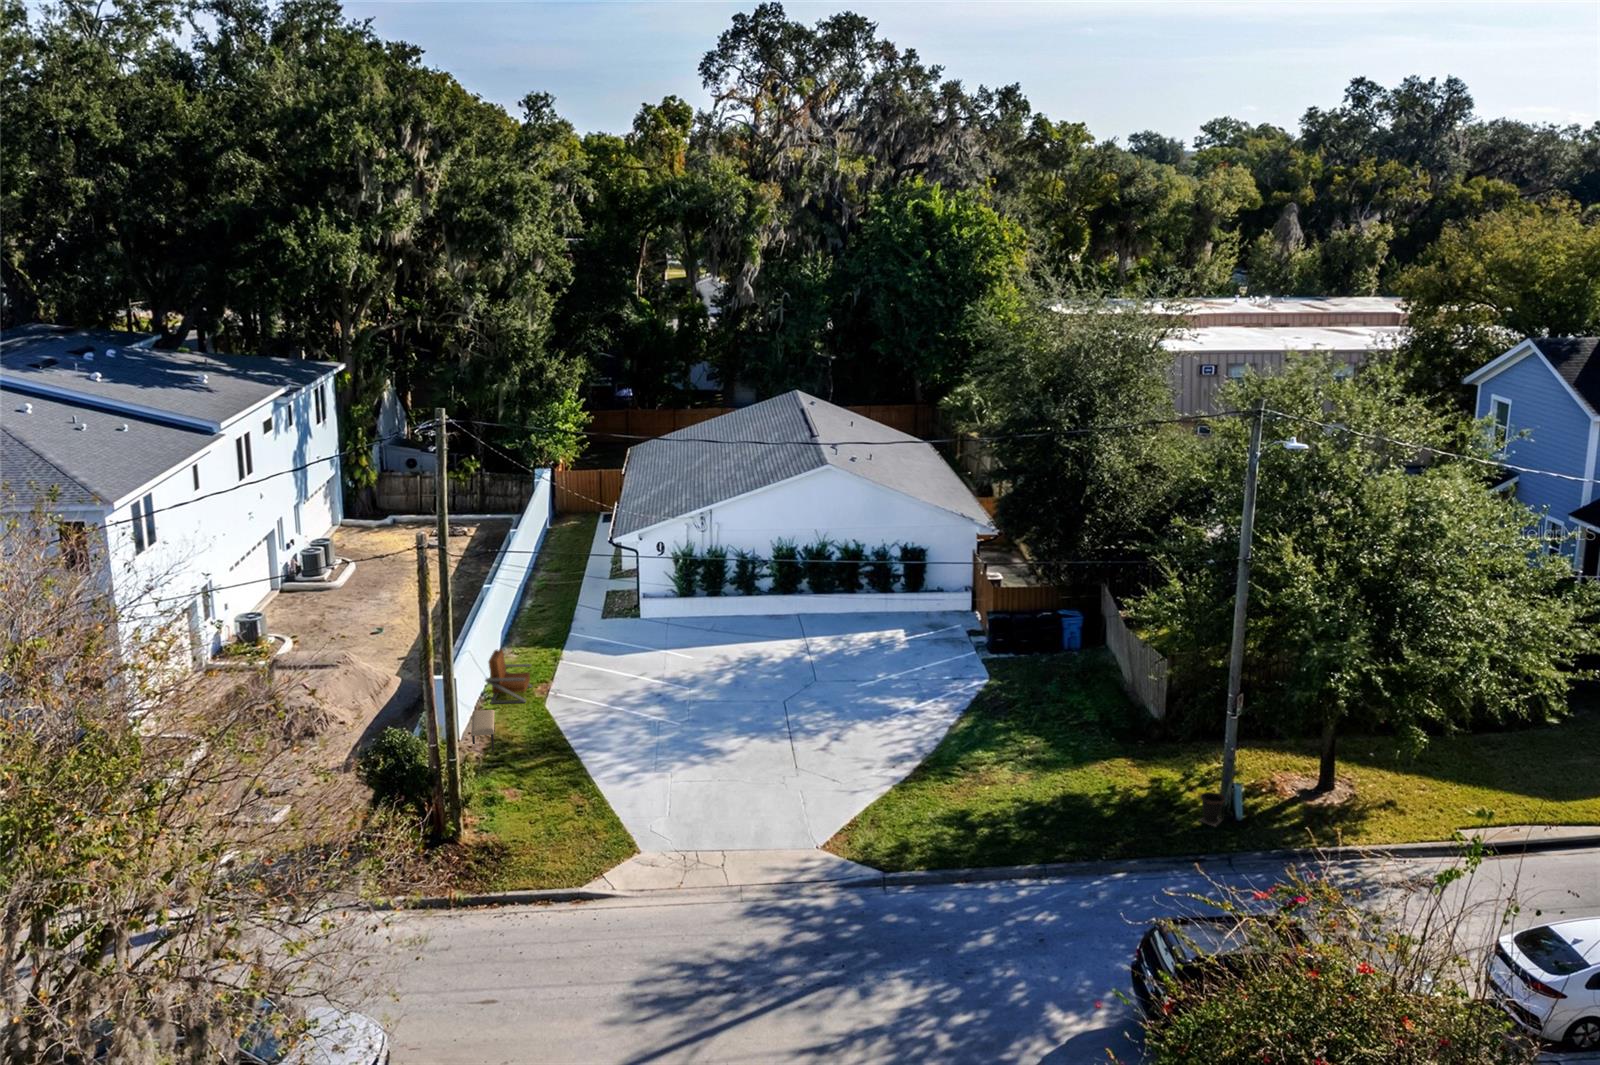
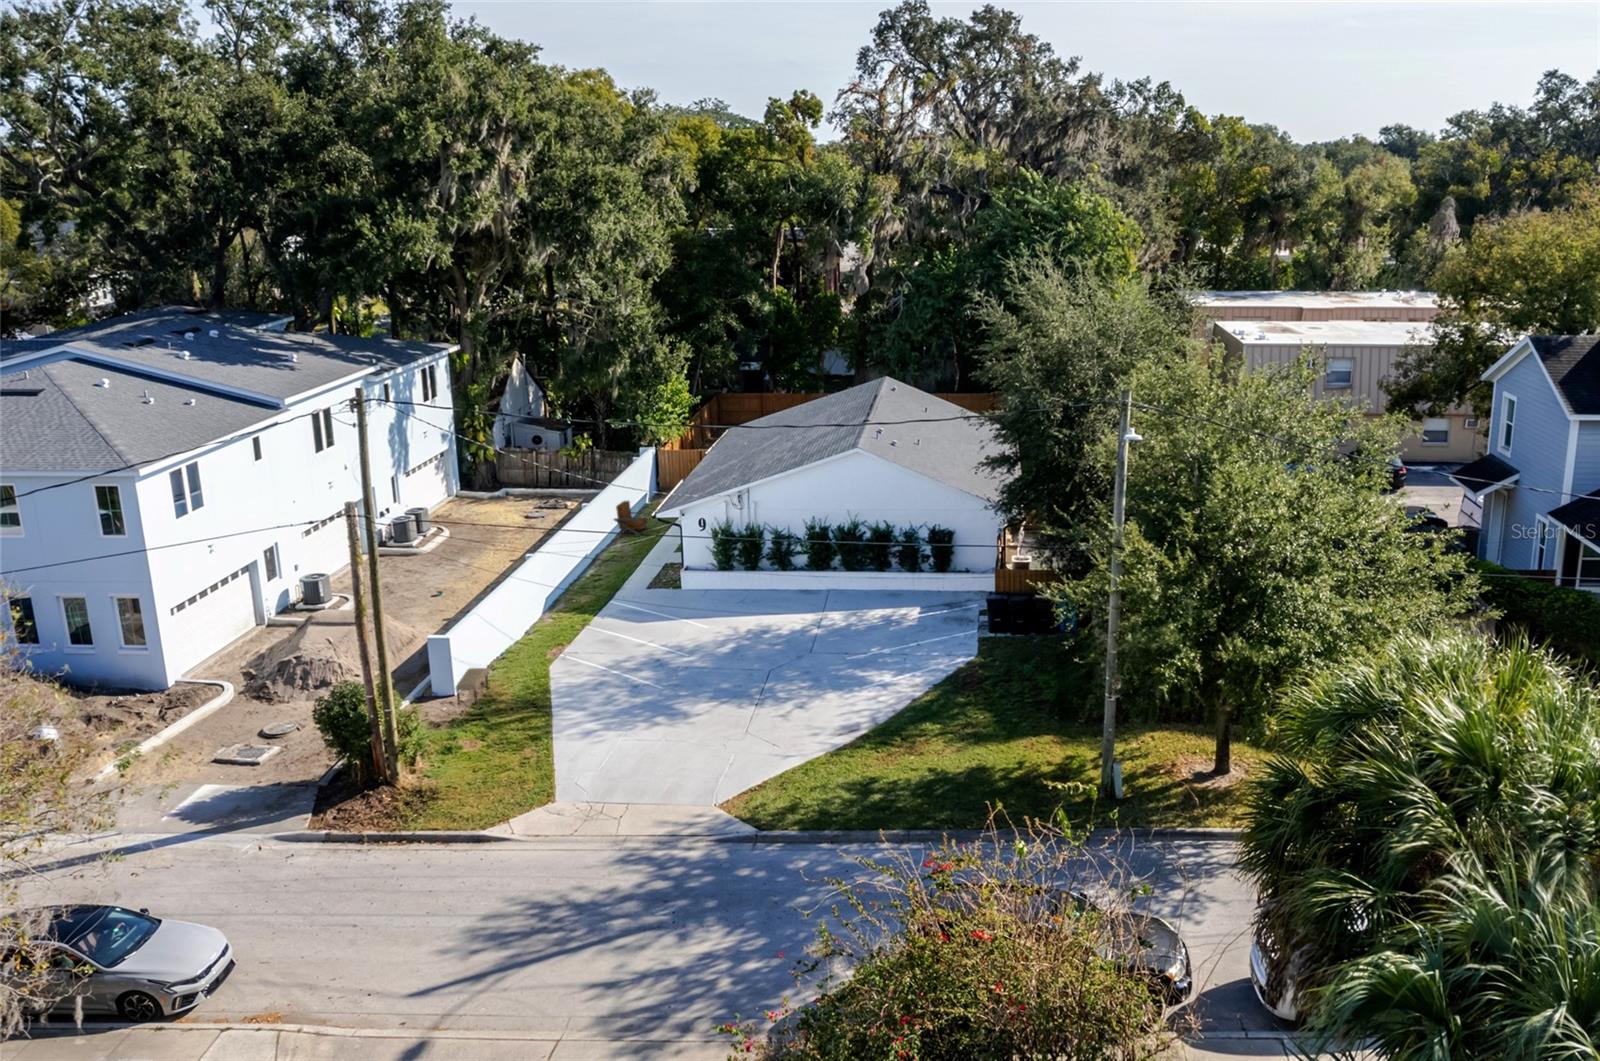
lounge chair: present [485,649,532,703] -> present [614,501,649,536]
bucket: present [1199,792,1225,827] -> none [1112,785,1140,822]

